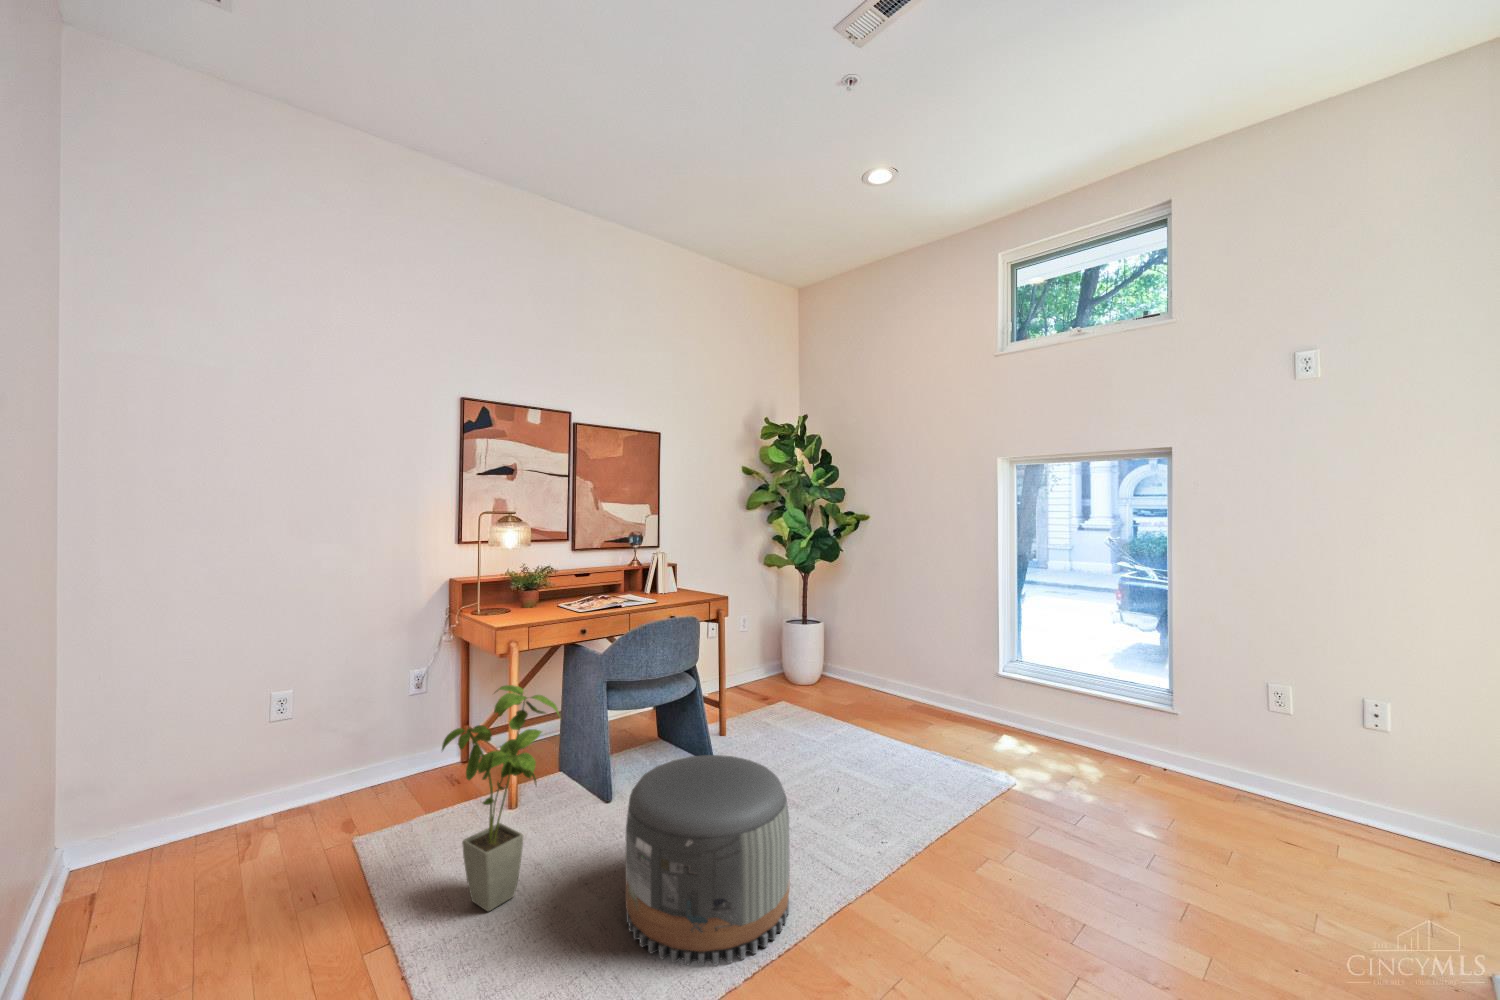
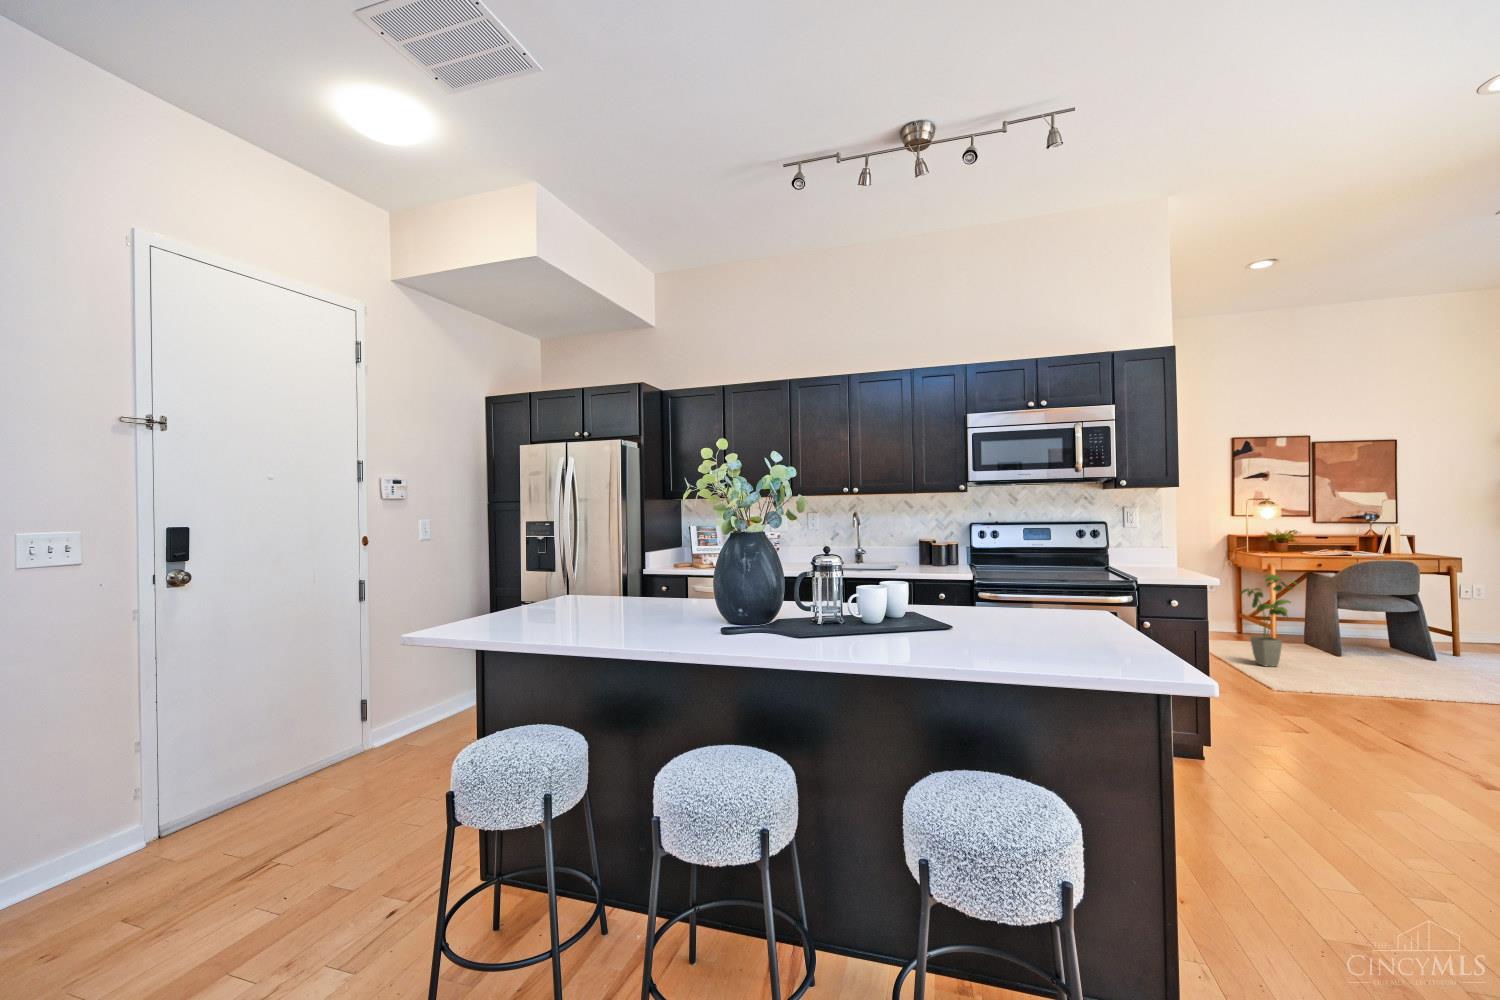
pouf: present [626,755,790,966] -> none [1338,621,1453,700]

